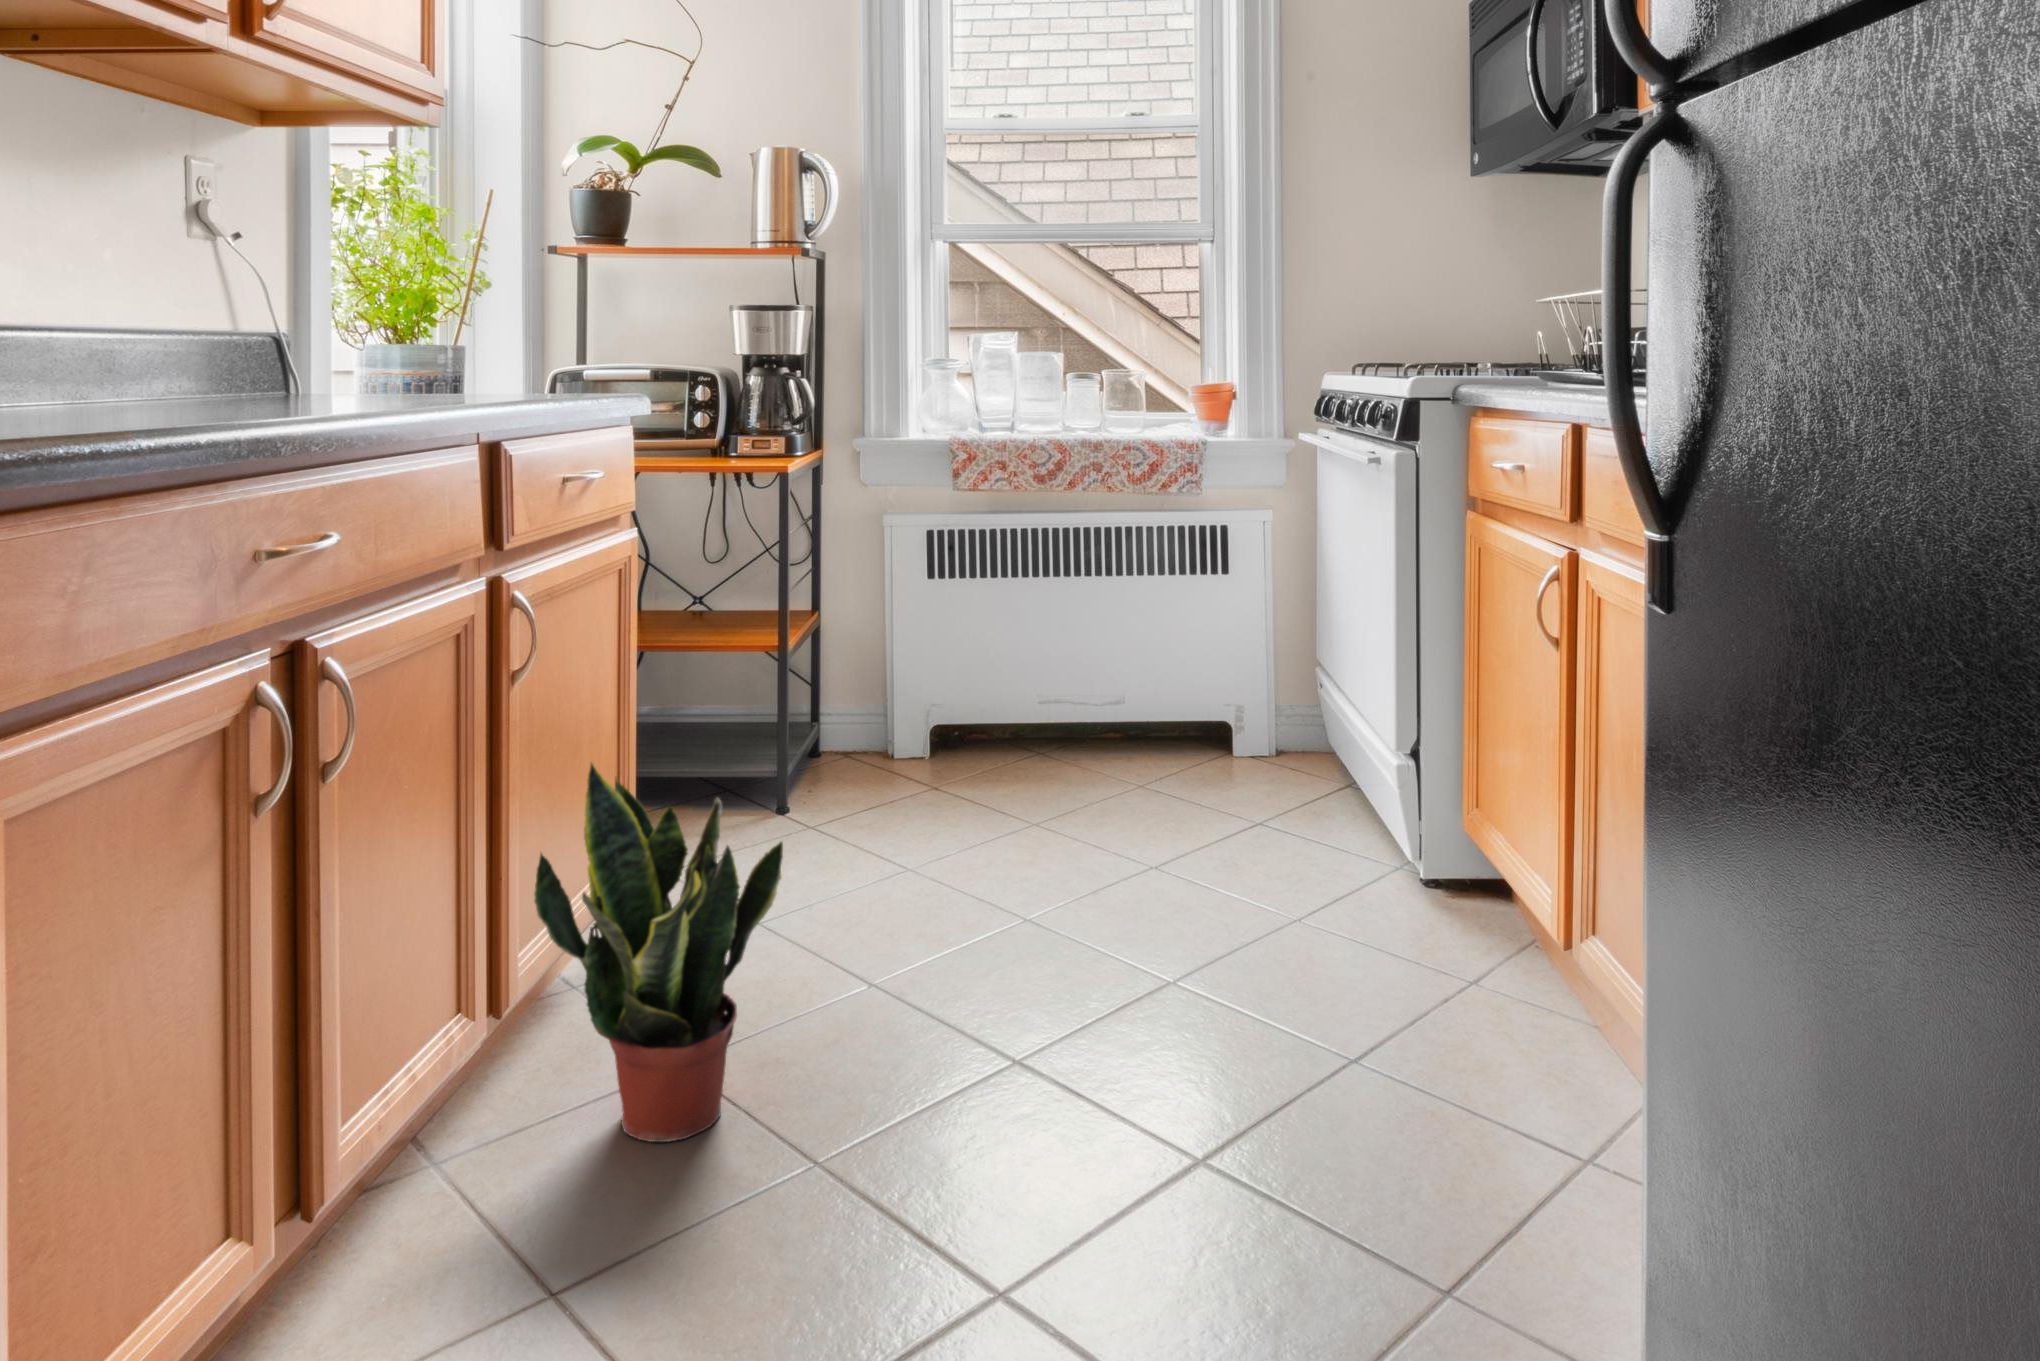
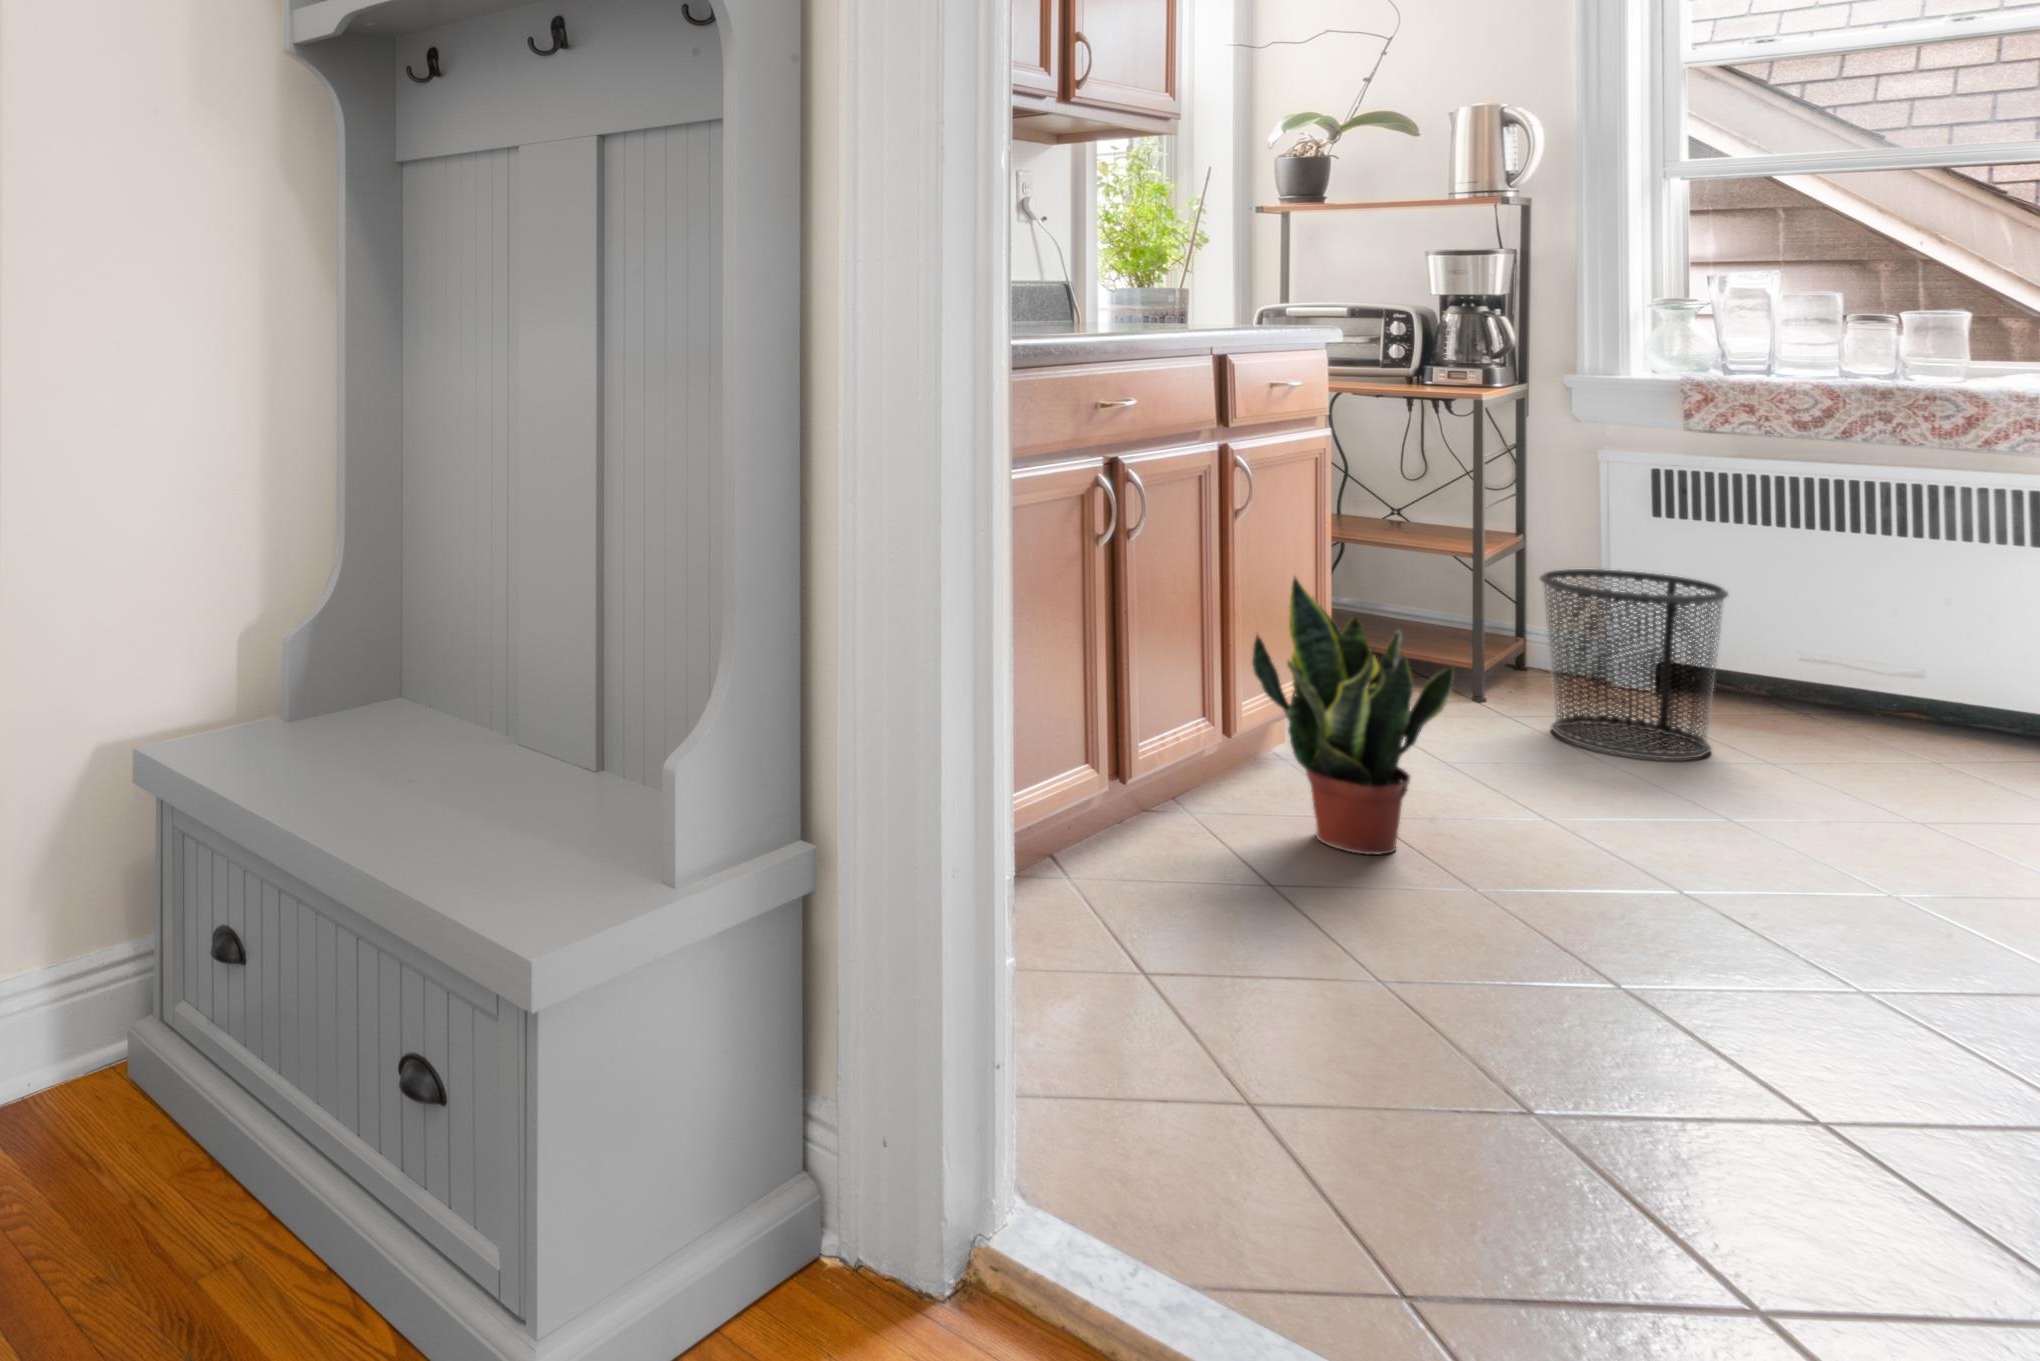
waste bin: none [845,648,1005,857] -> present [1540,569,1728,759]

